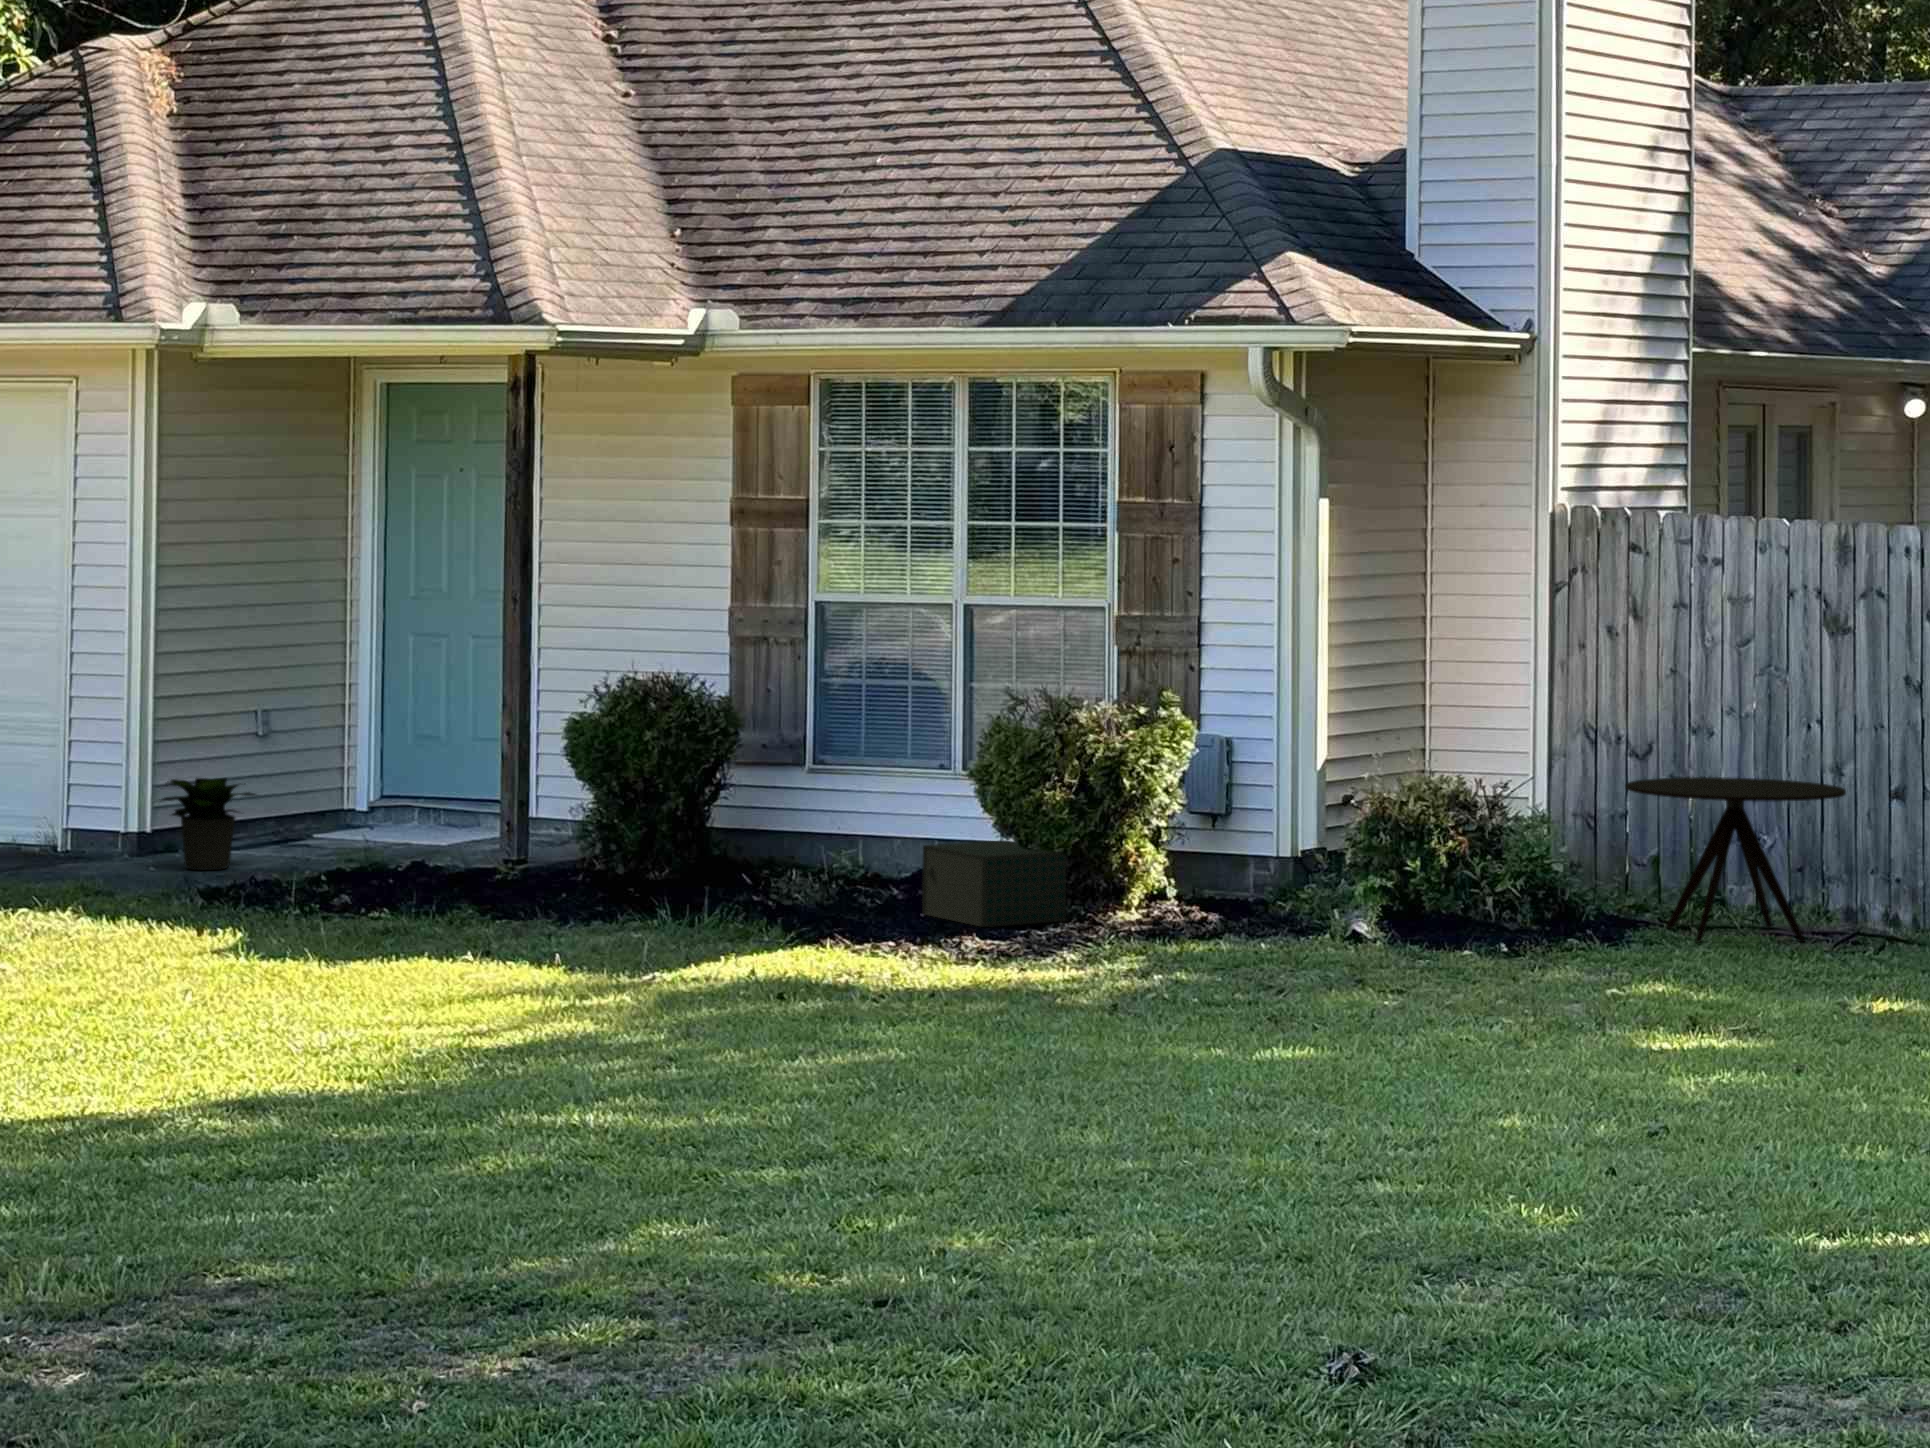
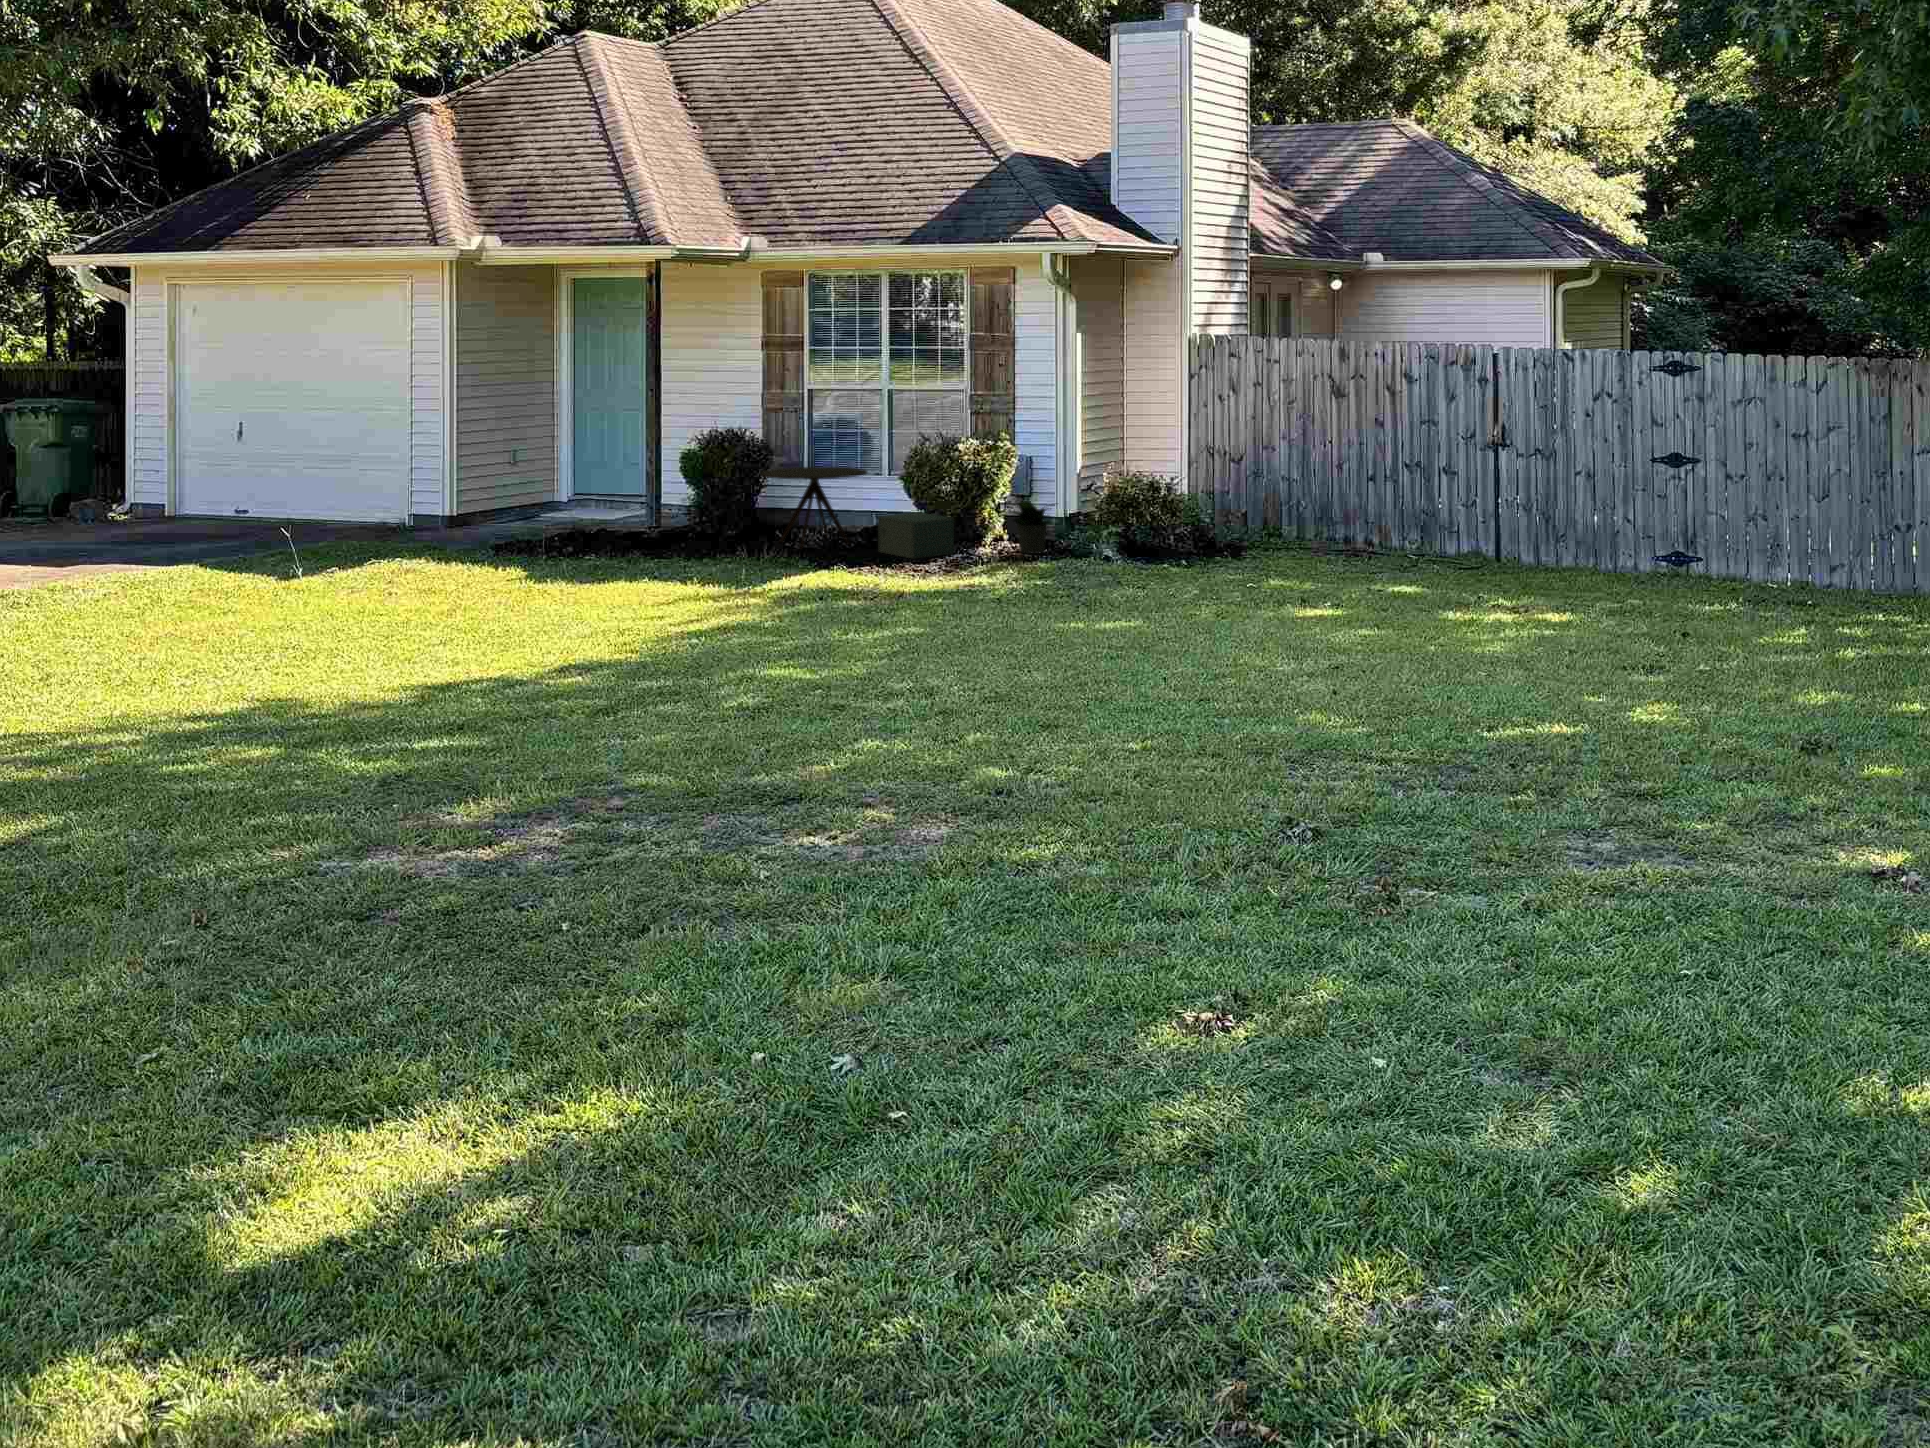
round table: present [1625,777,1846,942] -> present [761,466,867,549]
potted plant: present [159,778,256,870] -> present [1007,501,1050,554]

